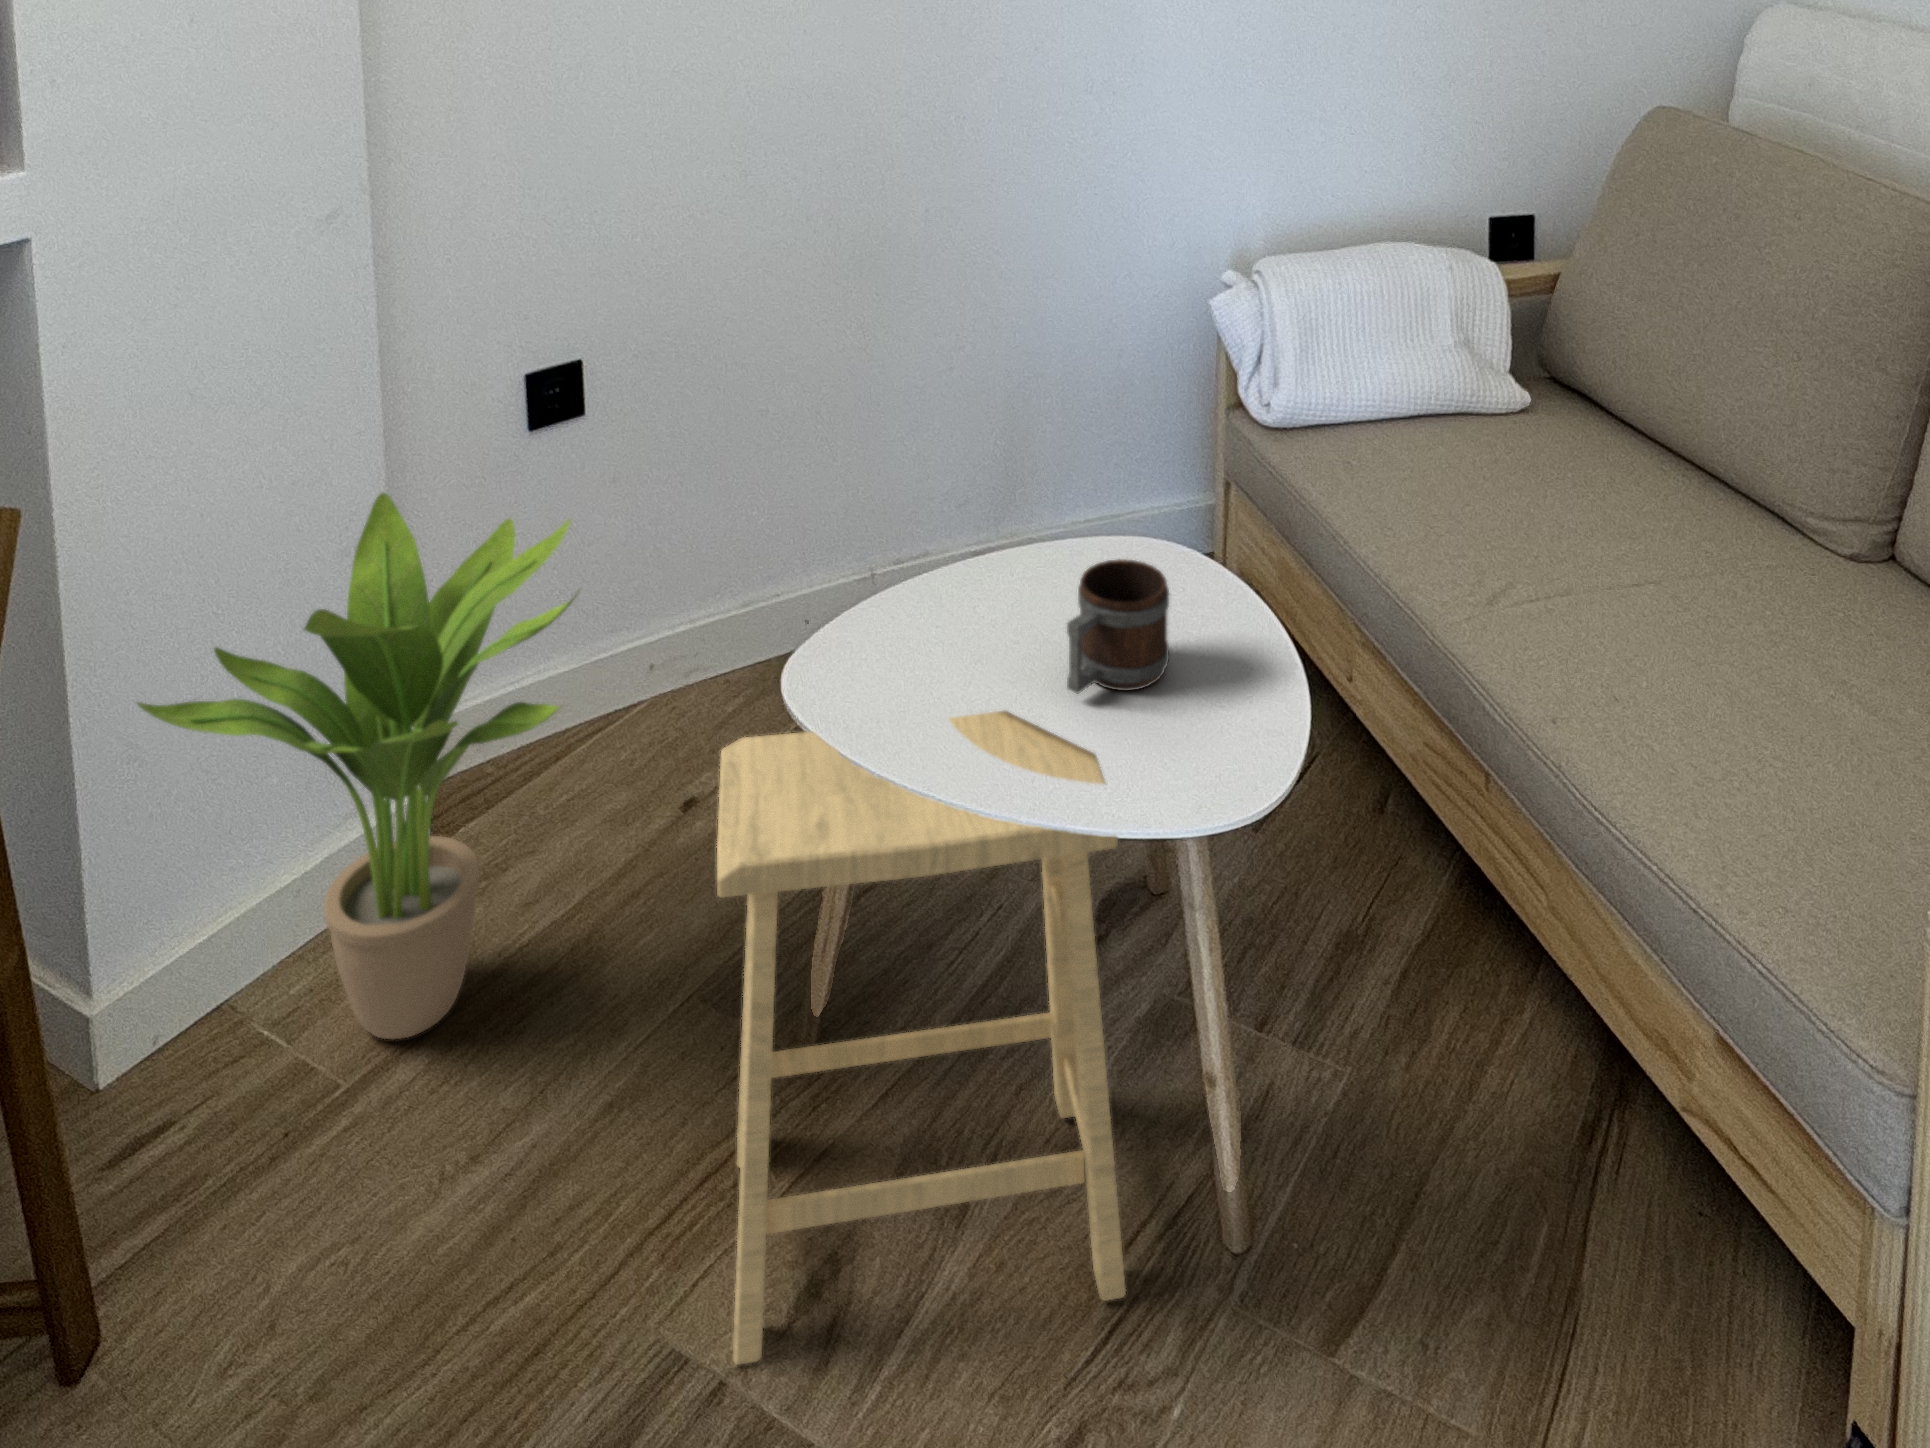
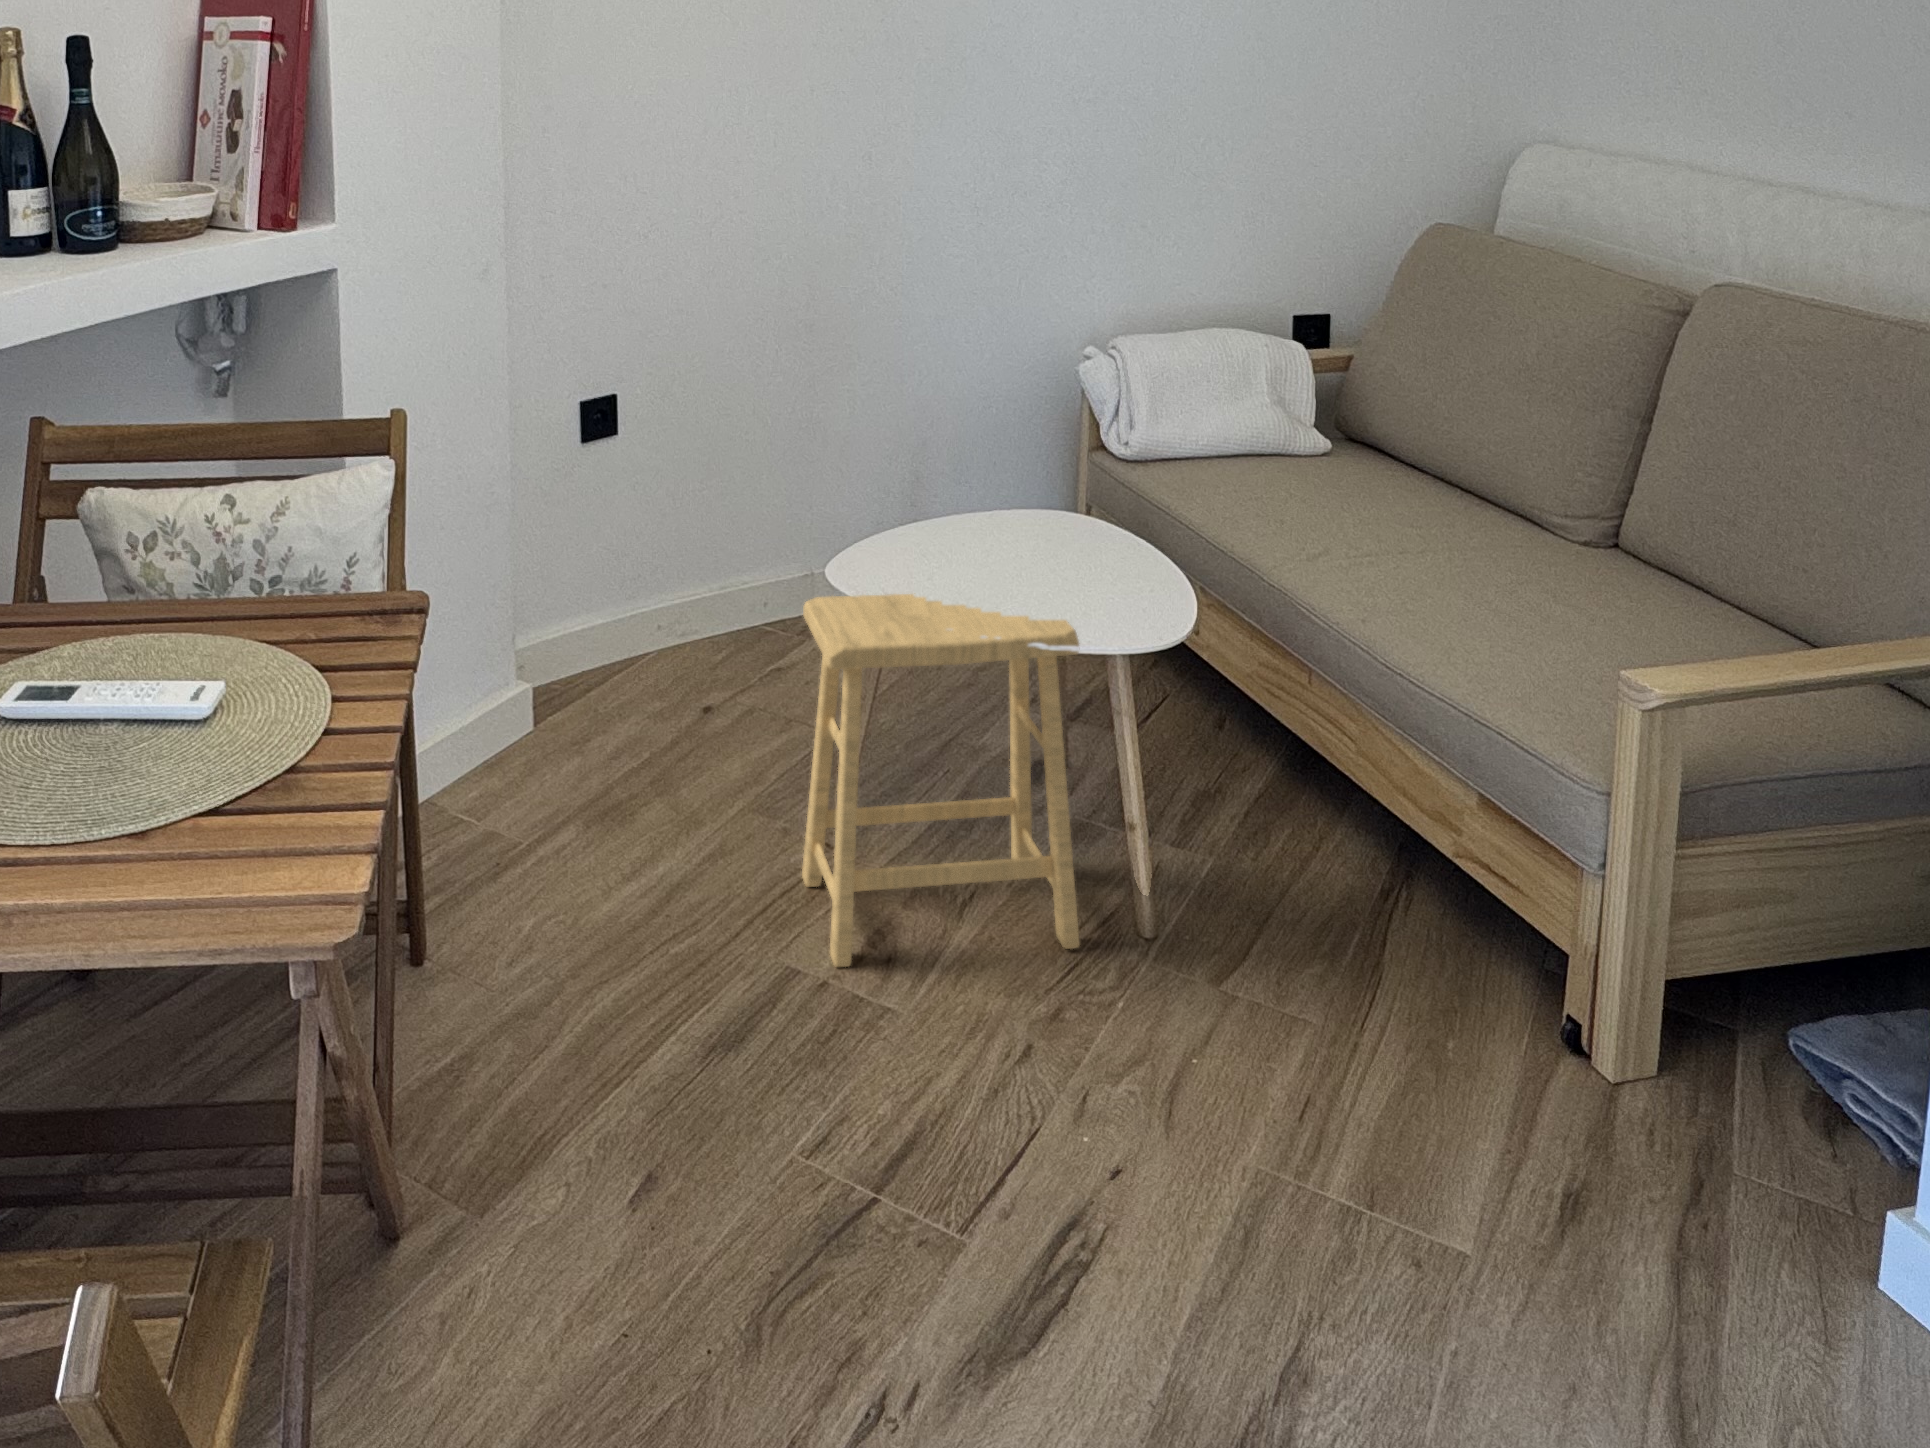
potted plant: present [137,493,579,1039] -> none [411,468,686,823]
mug: present [1067,559,1169,693] -> none [1031,498,1097,578]

